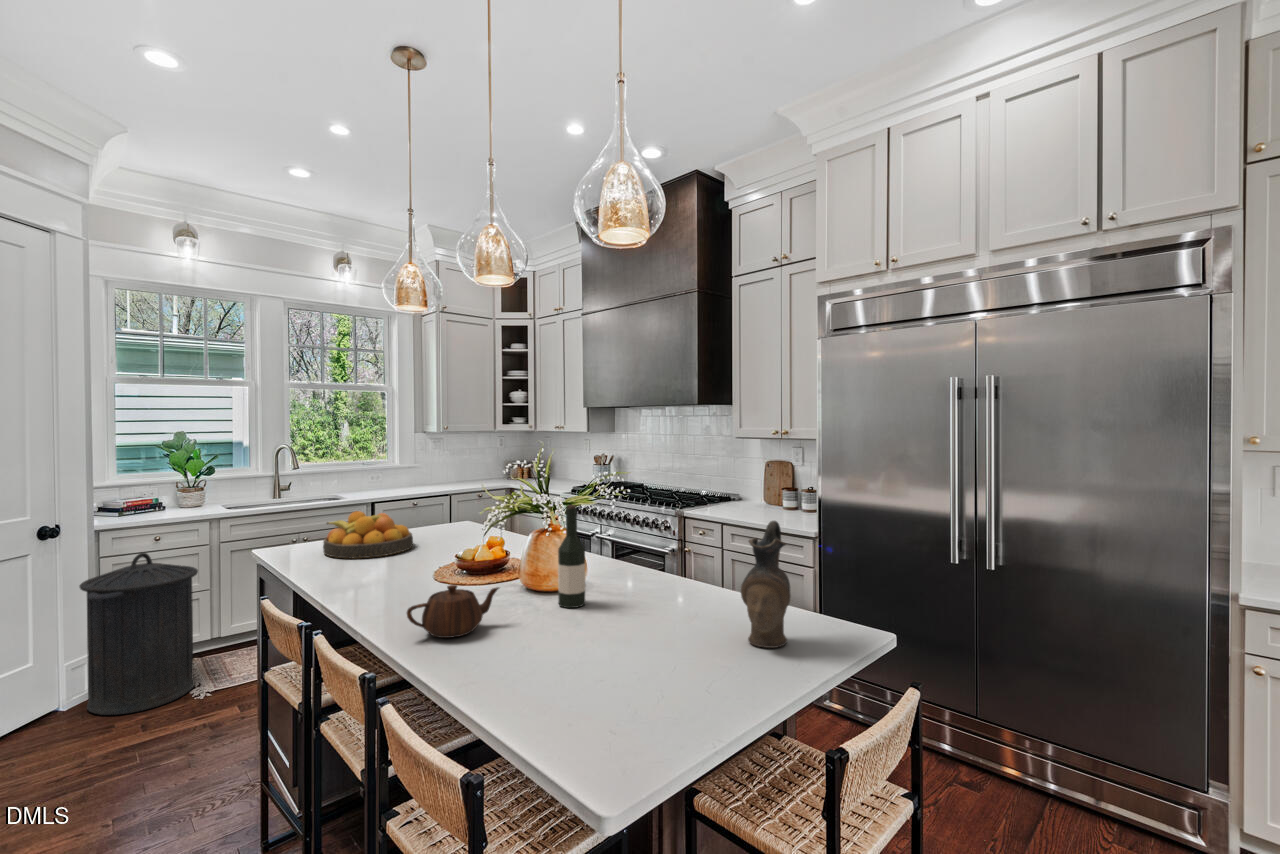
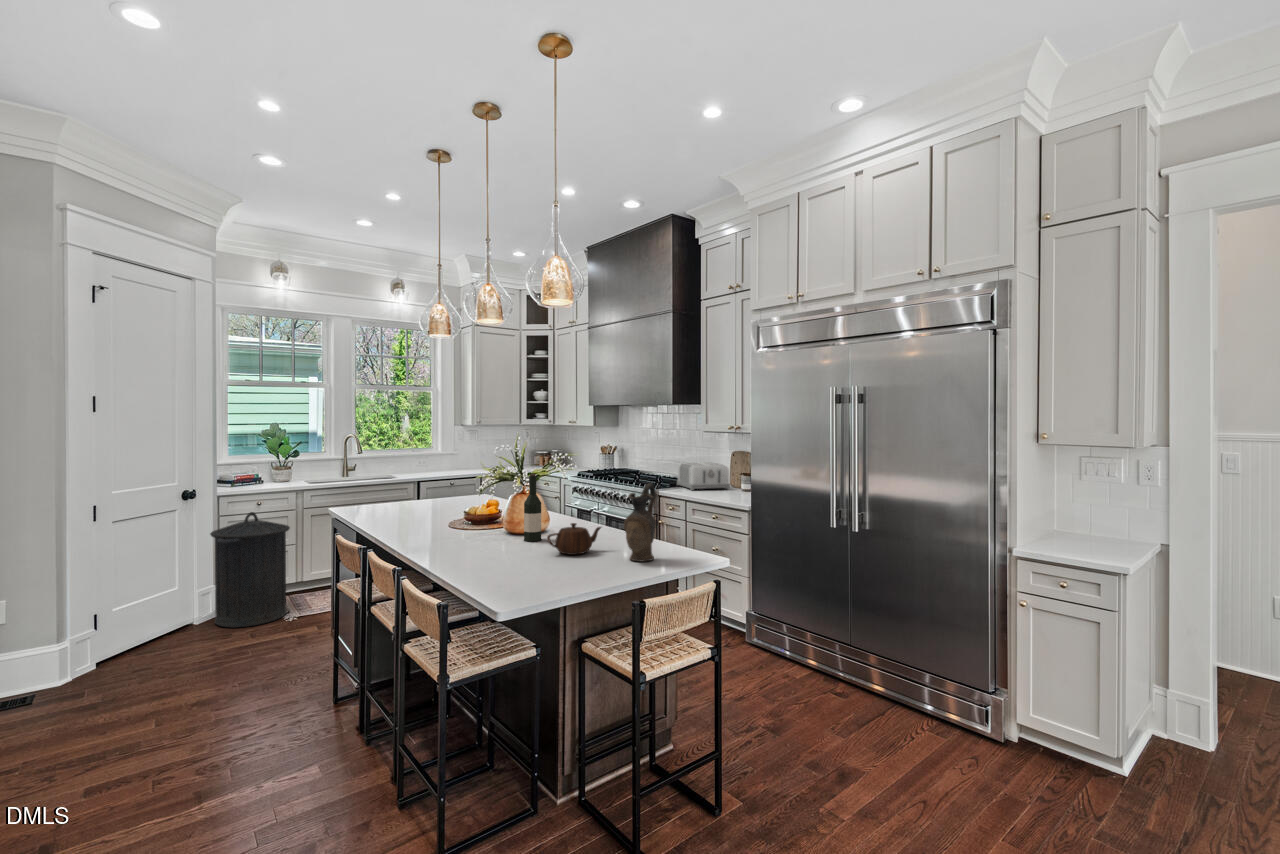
toaster: none [700,473,768,509] -> present [677,462,730,490]
fruit bowl: present [323,511,413,558] -> none [377,482,441,514]
teapot: present [407,585,499,638] -> present [547,523,601,555]

